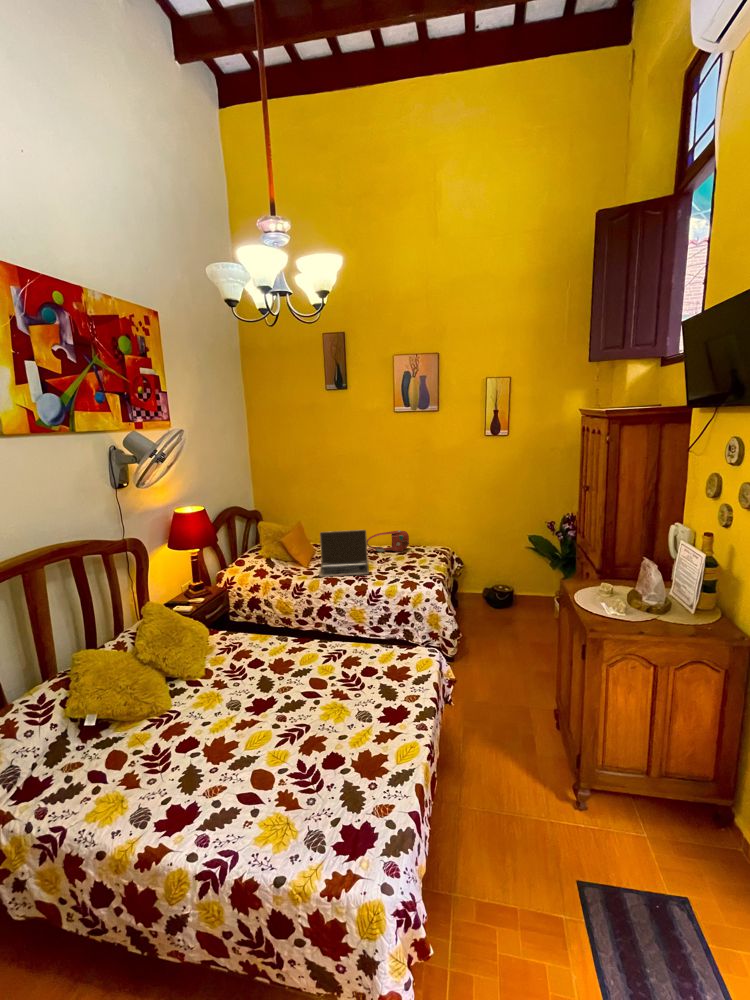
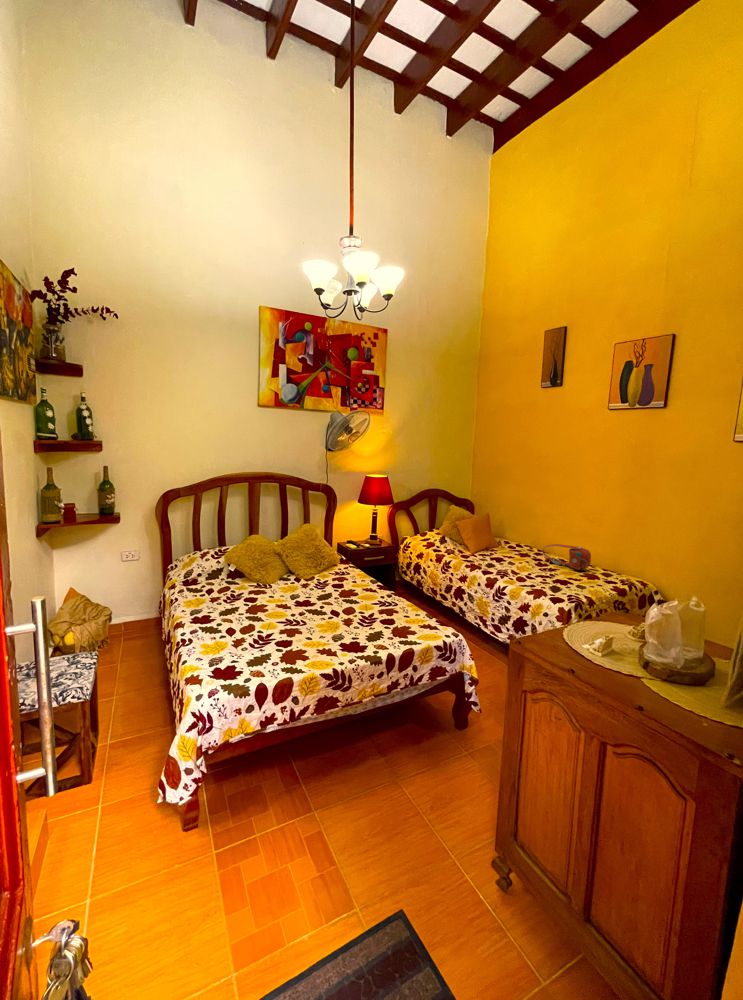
laptop: present [319,530,369,577] -> none [468,526,532,574]

